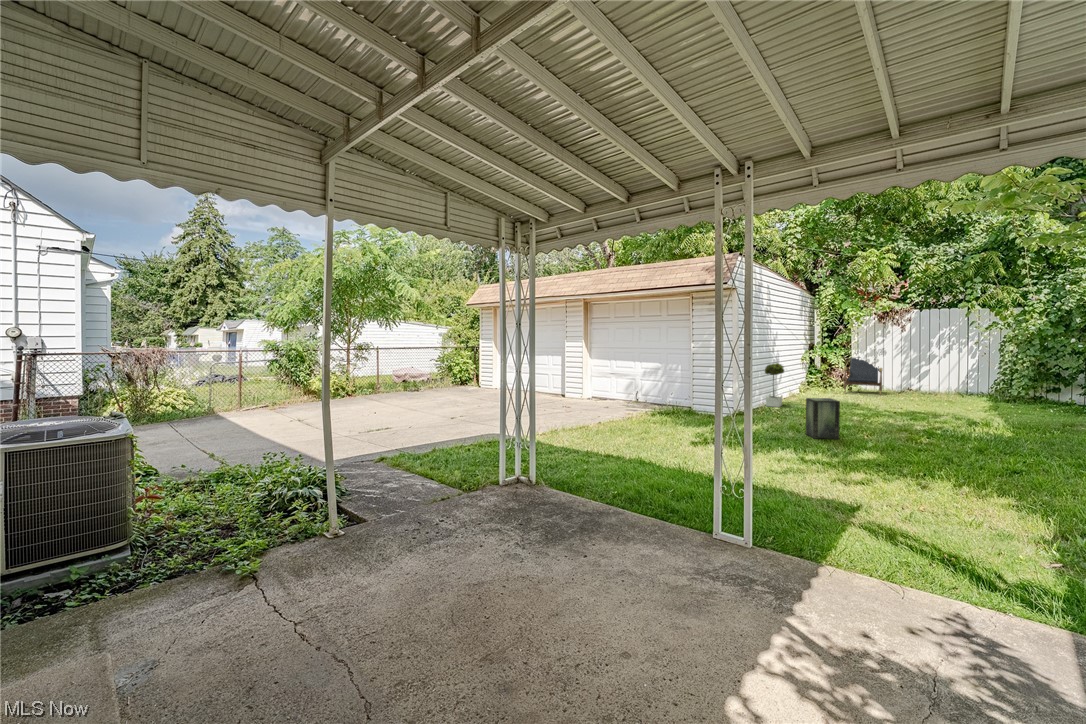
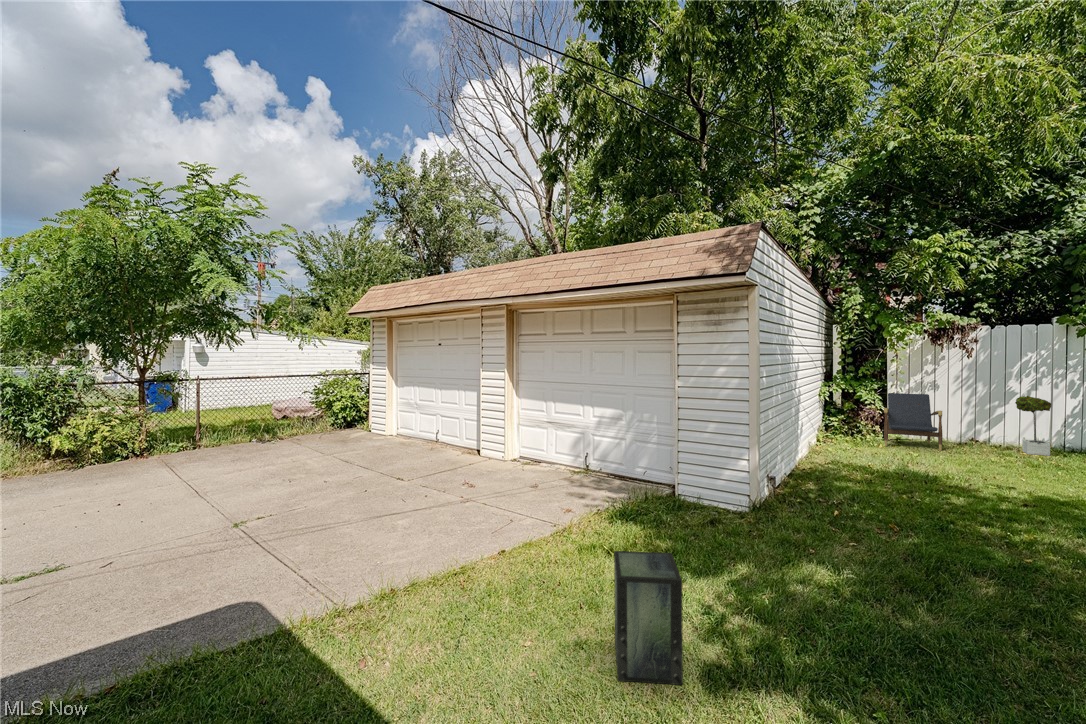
potted tree: present [765,363,784,407] -> present [1015,396,1051,456]
storage box: present [806,398,840,439] -> present [614,551,683,685]

